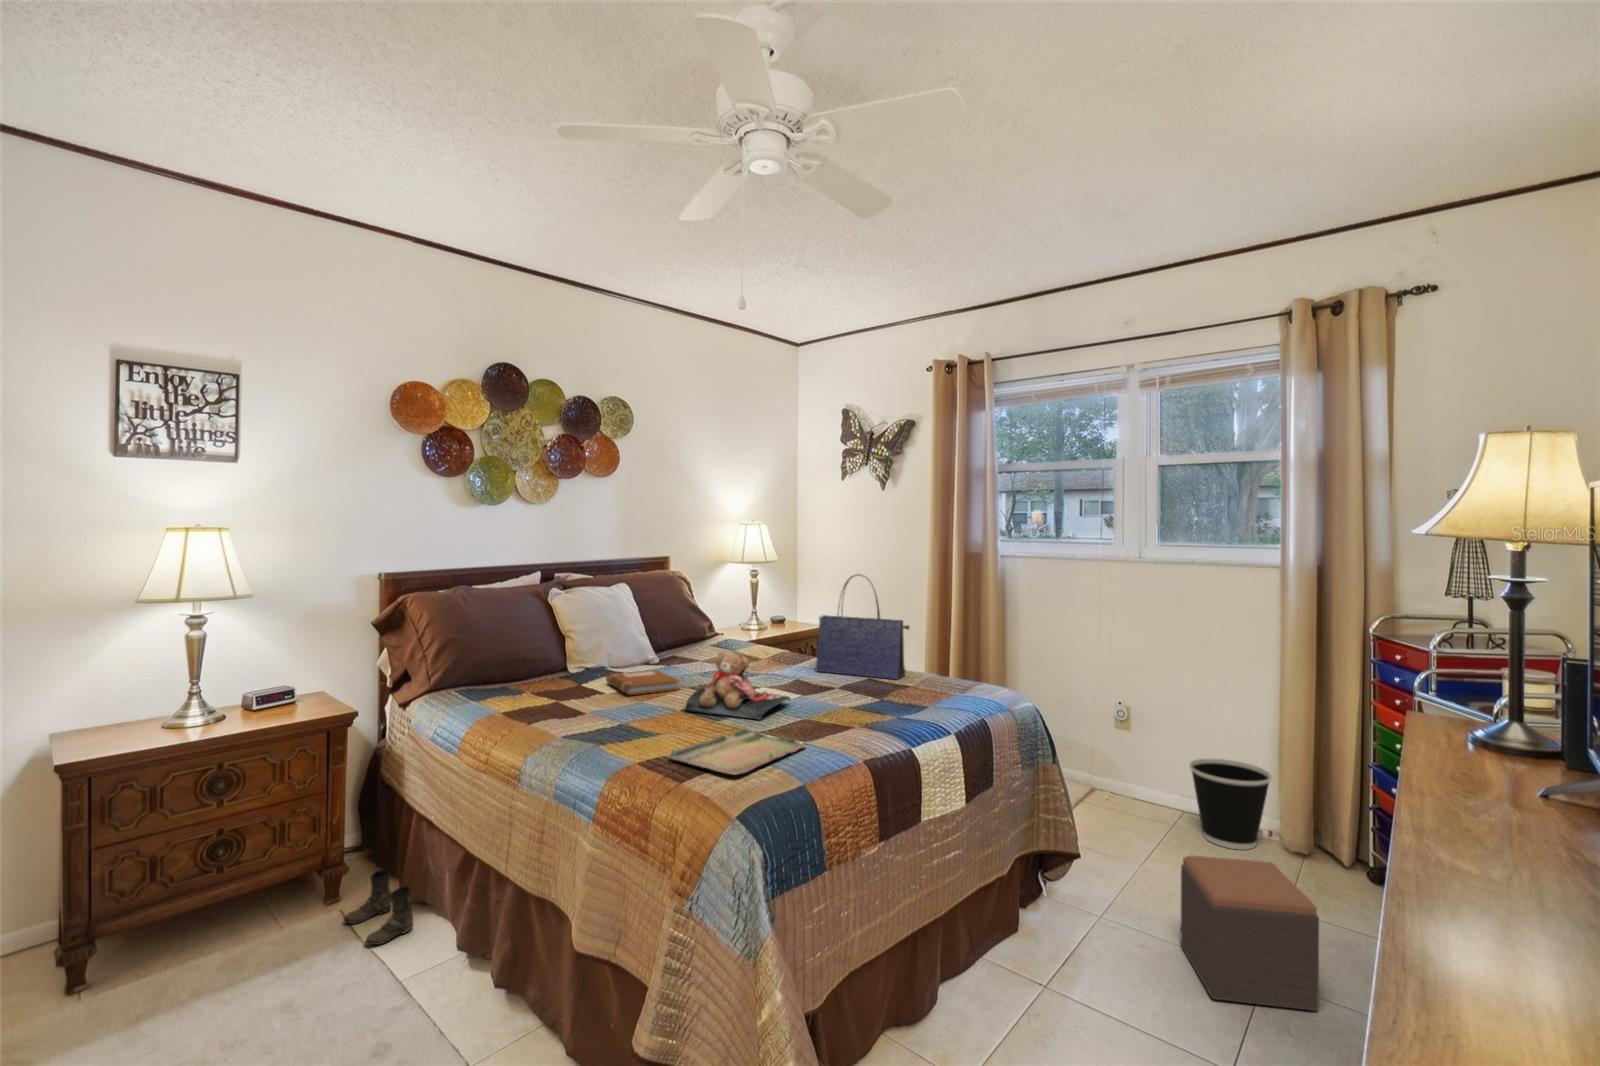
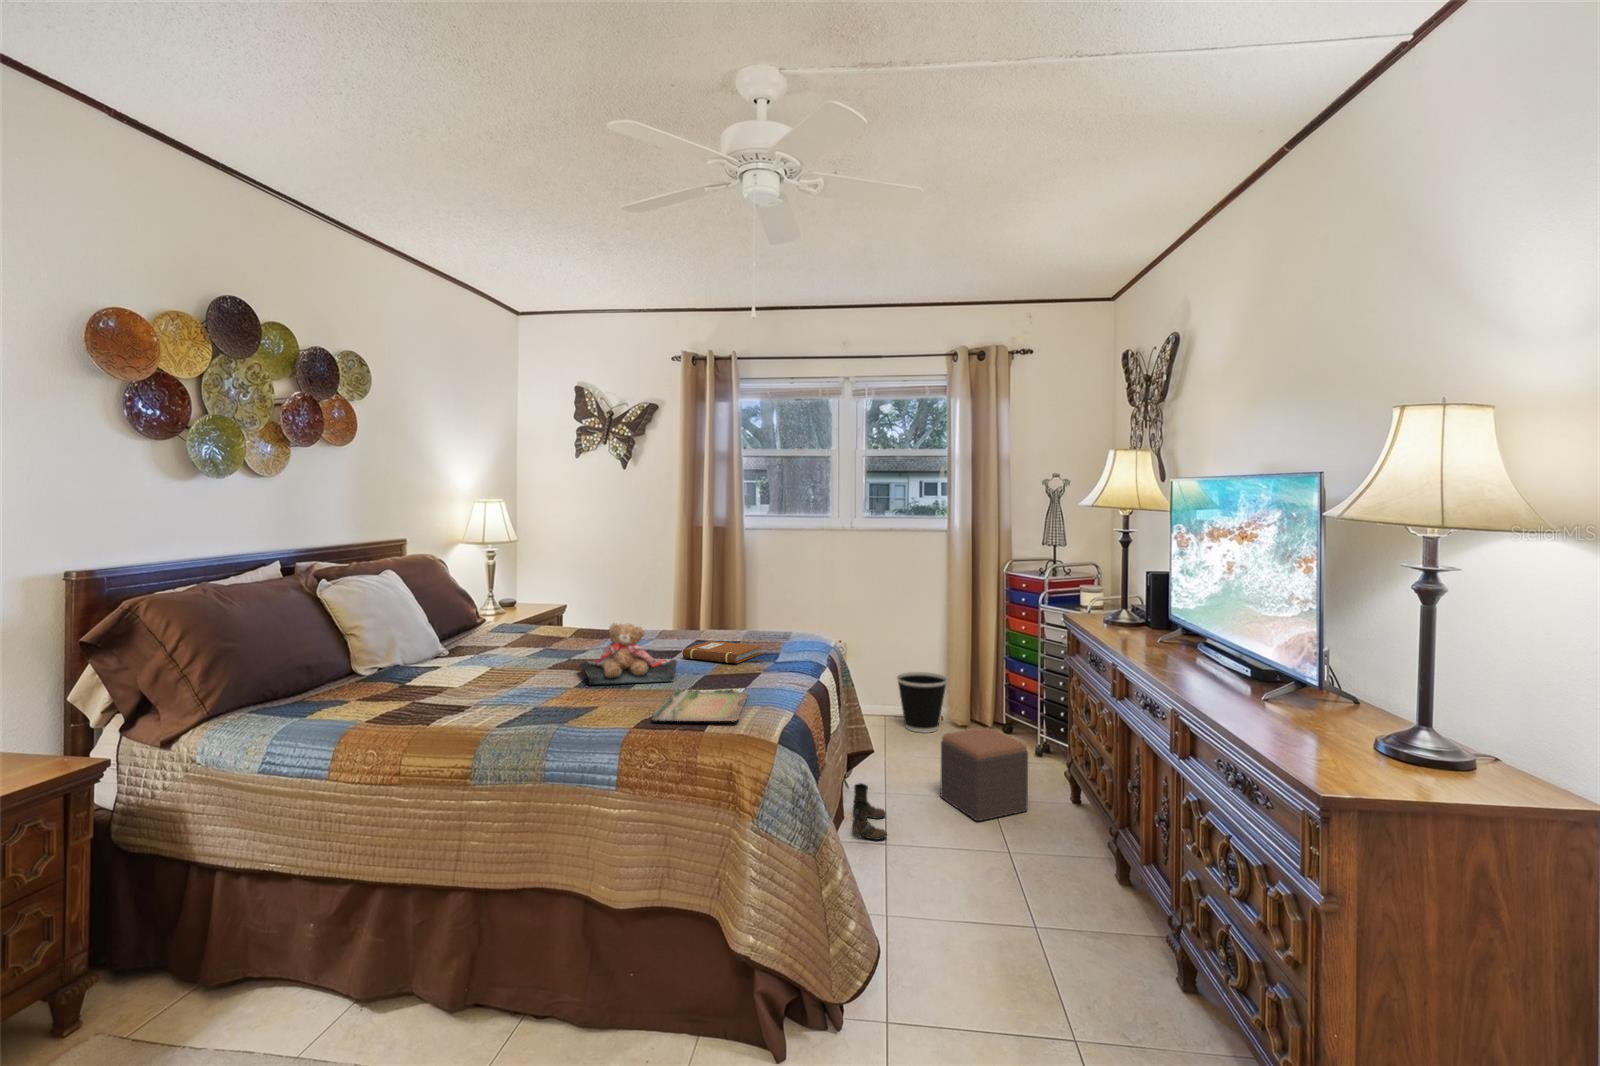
tote bag: present [815,574,909,679] -> none [647,548,734,639]
notebook: present [606,670,679,695] -> present [683,641,760,663]
boots: present [344,870,413,945] -> present [852,783,887,840]

